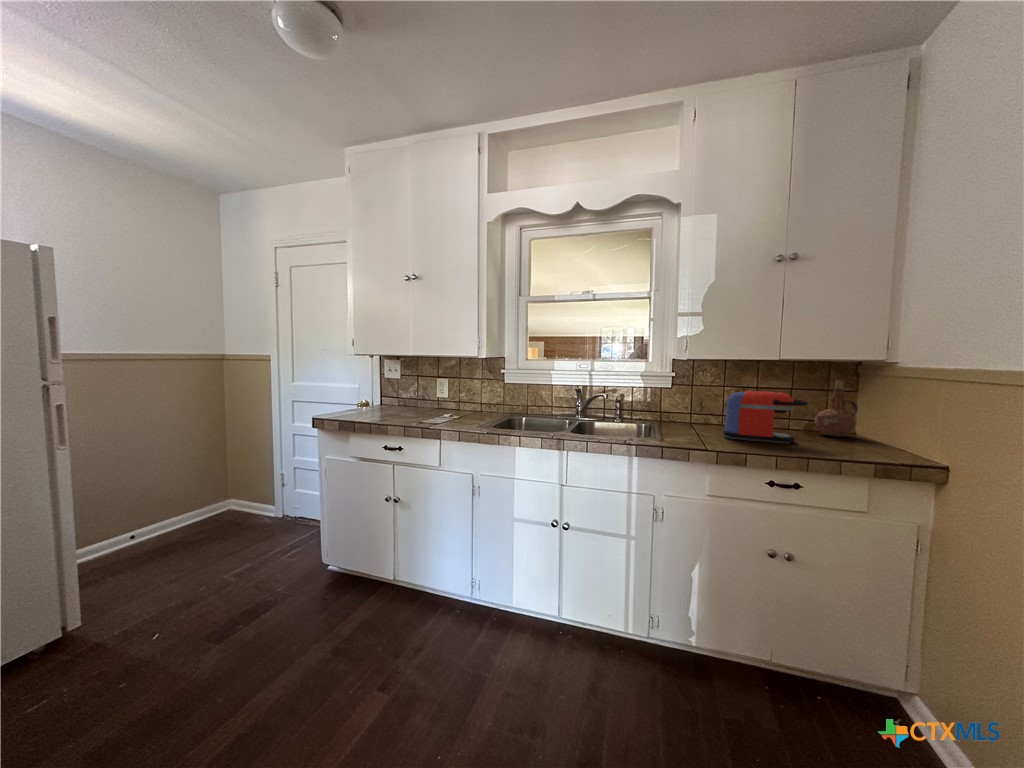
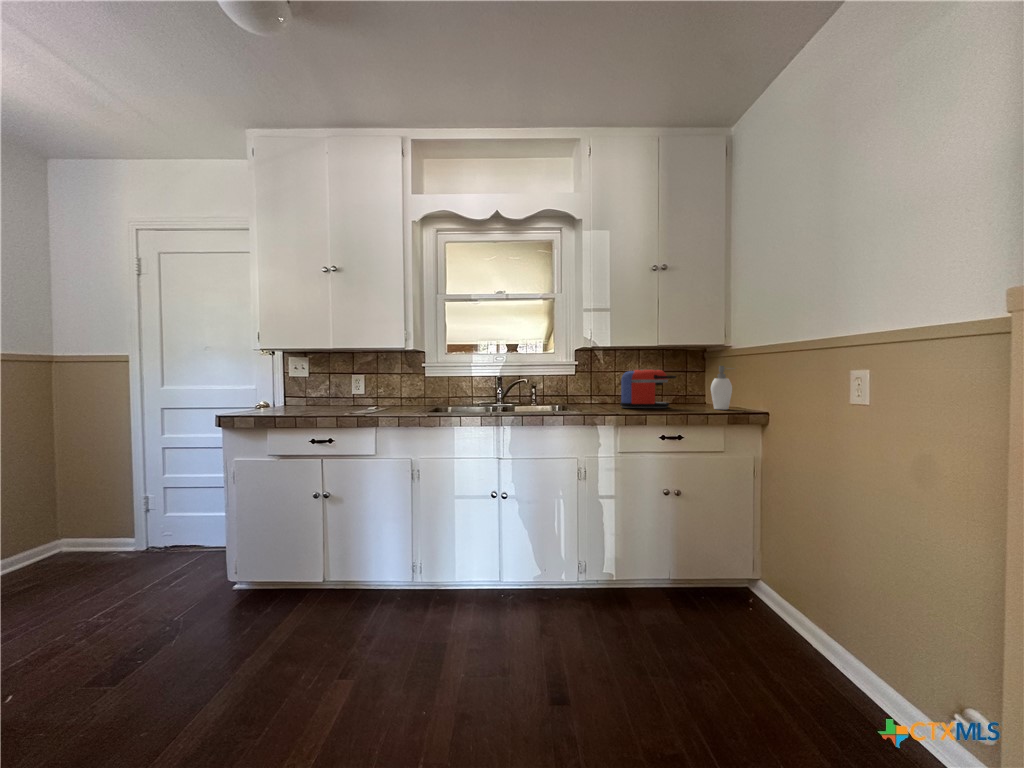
ceramic pitcher: present [815,380,858,437] -> none [680,361,706,403]
soap dispenser: none [862,394,906,457] -> present [711,366,732,410]

